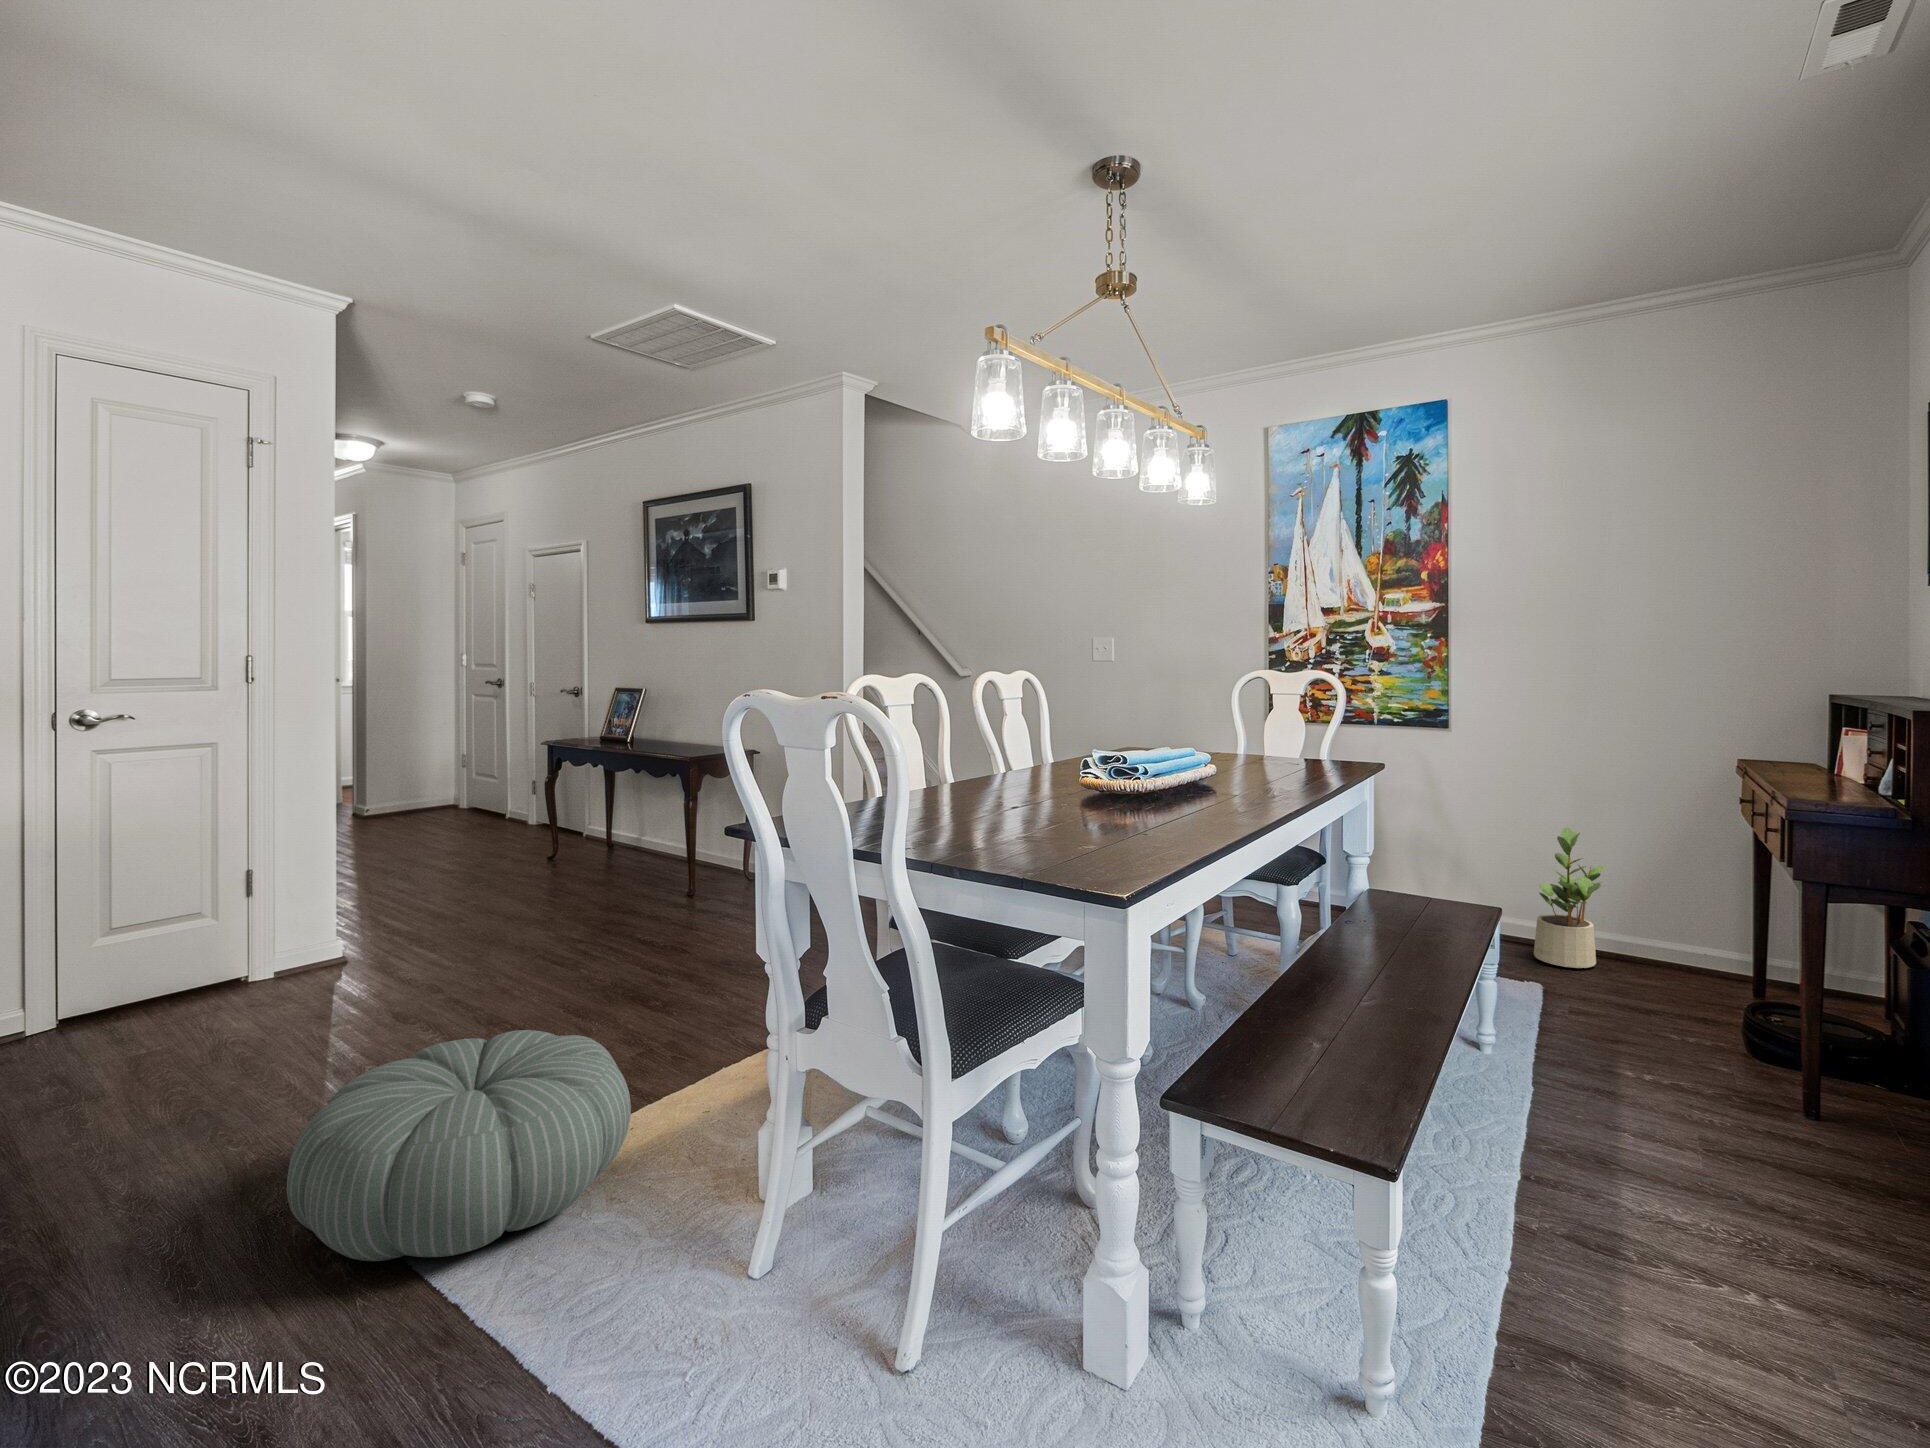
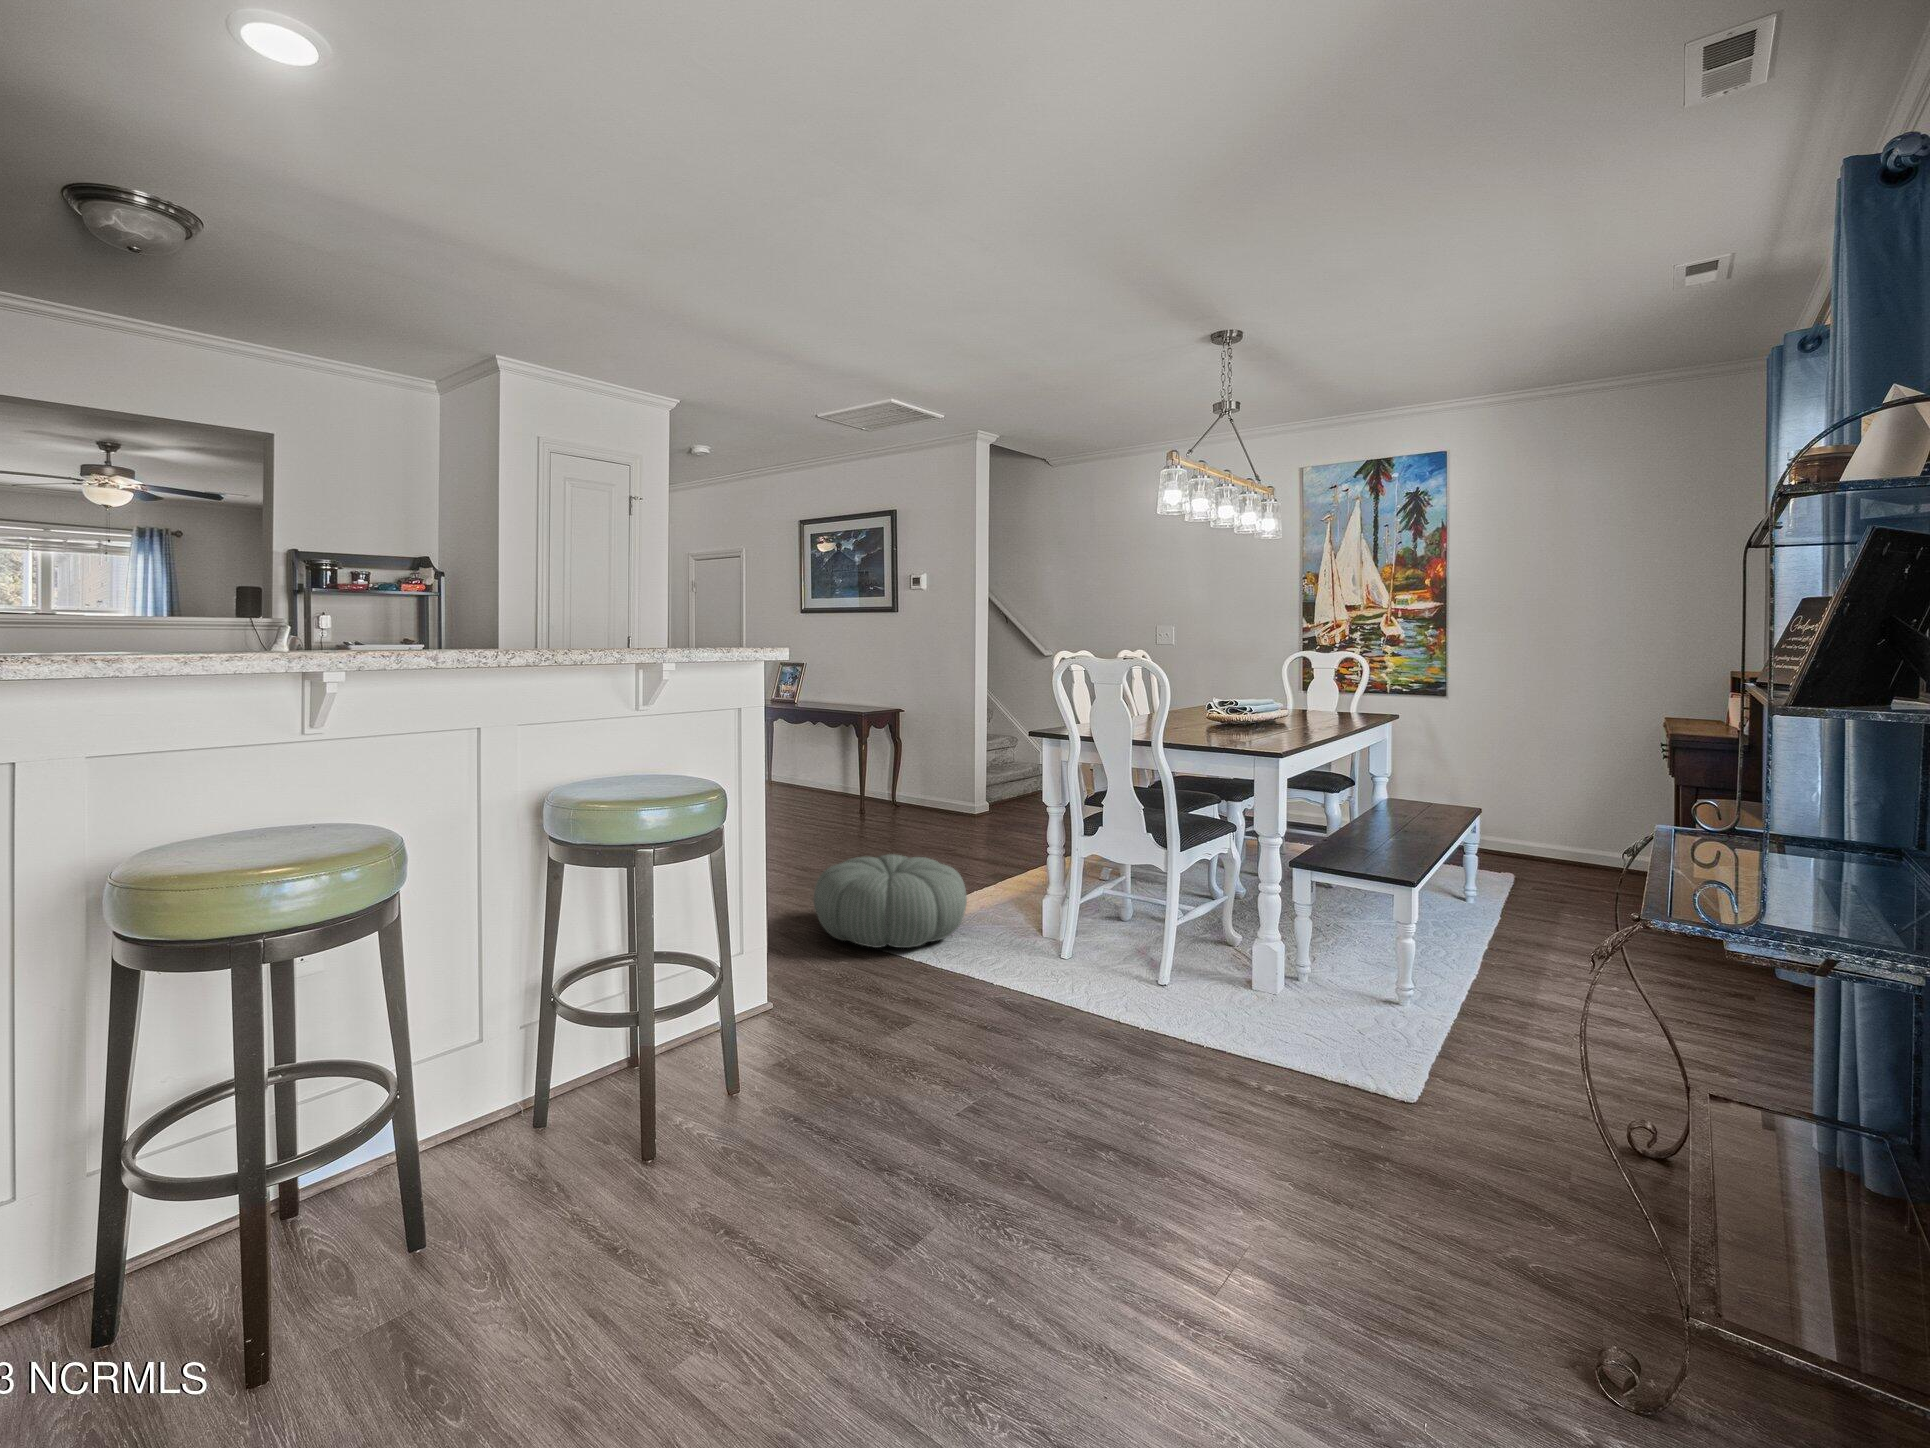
potted plant: present [1534,828,1607,968] -> none [1506,766,1563,865]

